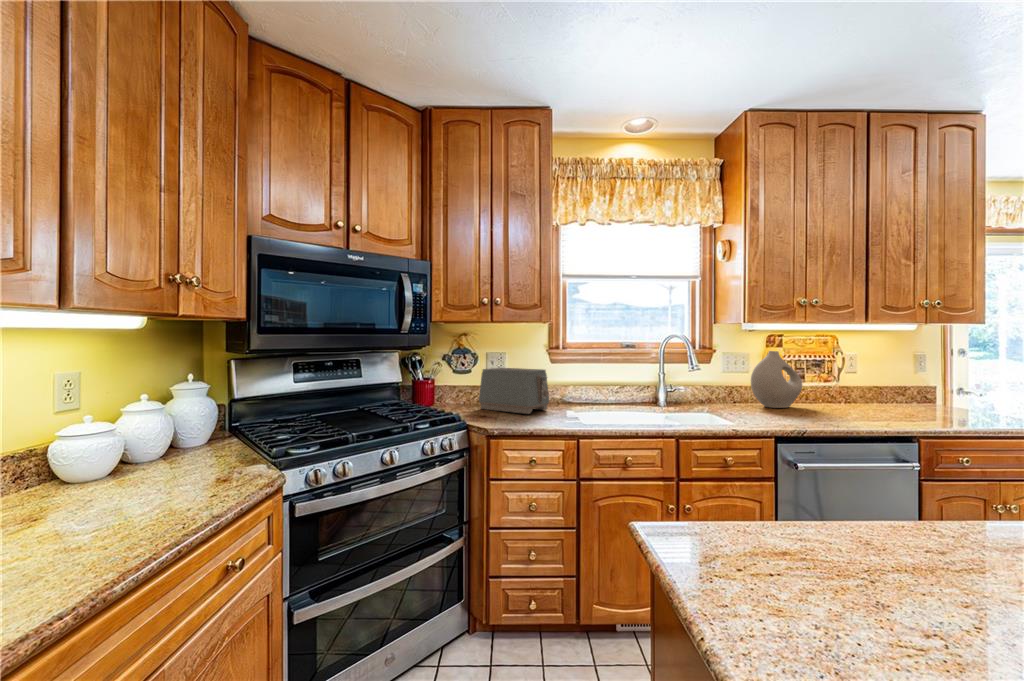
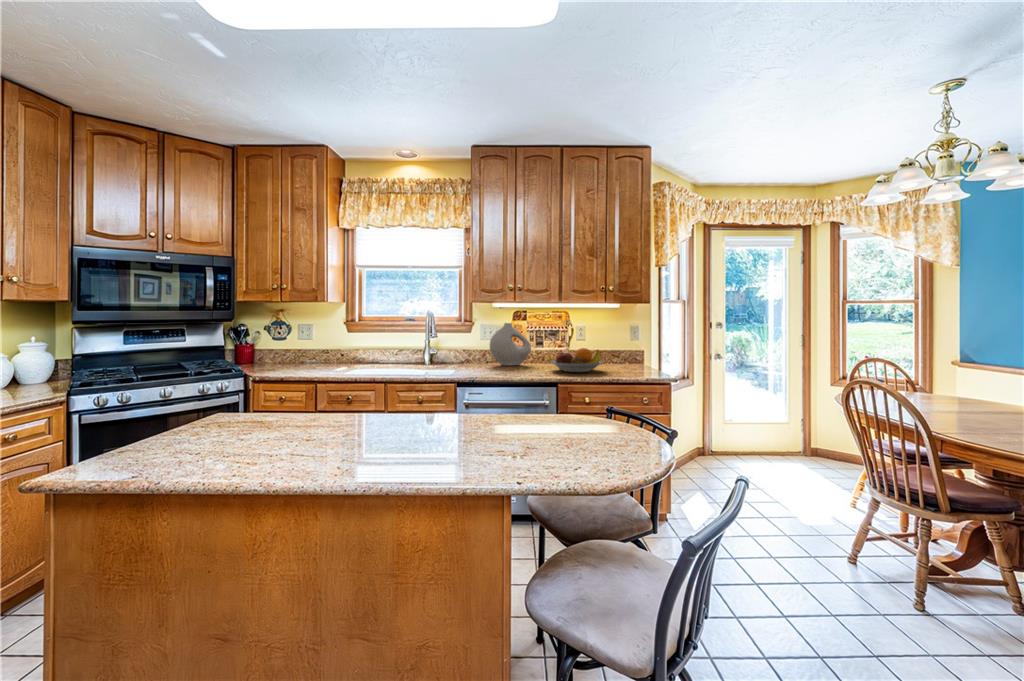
toaster: present [479,368,549,414] -> none [284,336,332,368]
fruit bowl: none [854,387,949,421] -> present [550,348,603,372]

